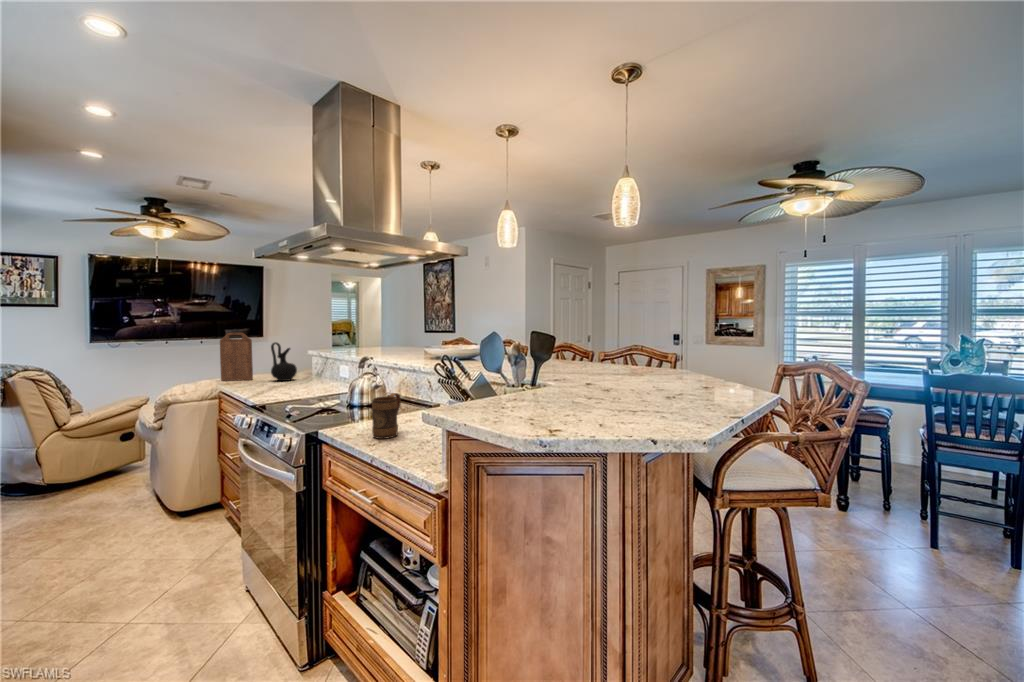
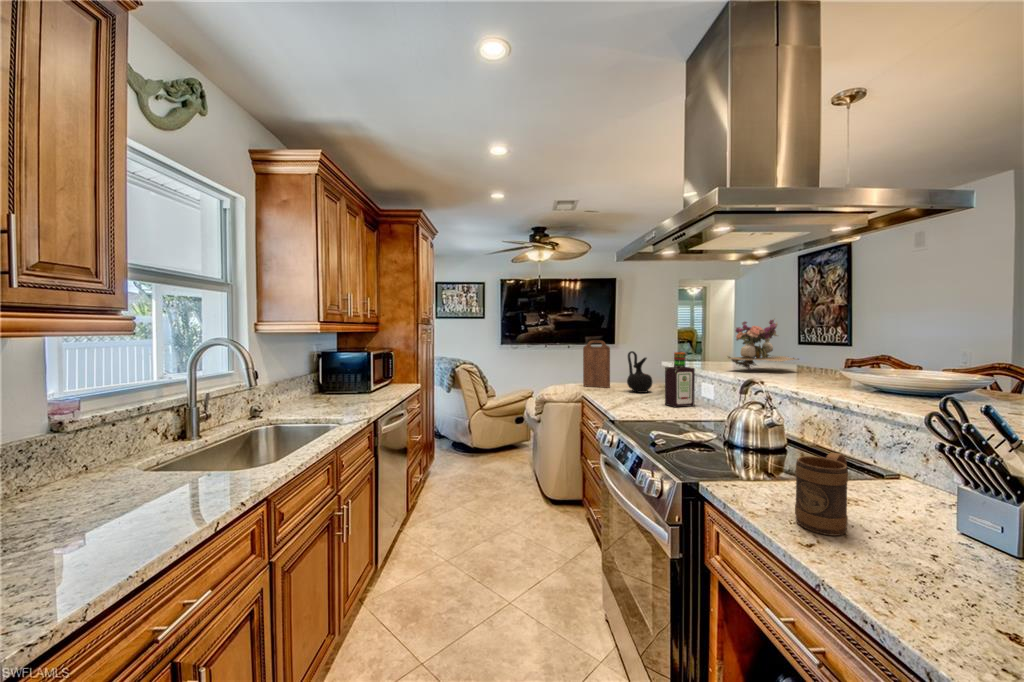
flower arrangement: none [359,313,409,354] -> present [728,320,796,369]
bottle: none [306,341,332,389] -> present [665,352,695,407]

